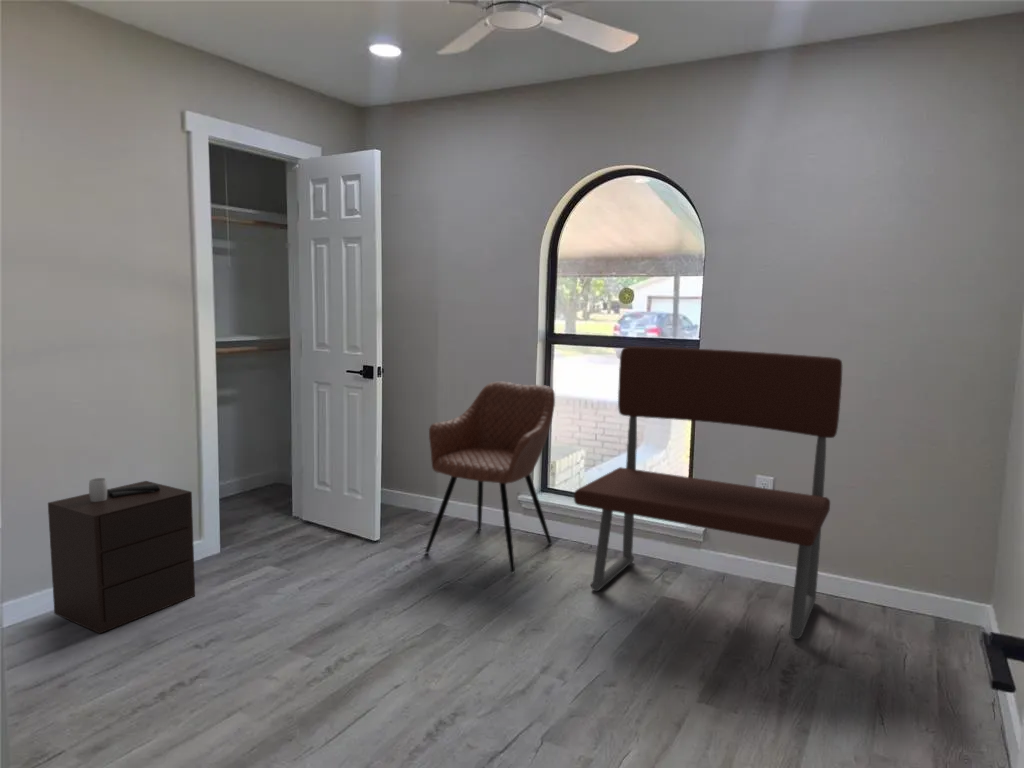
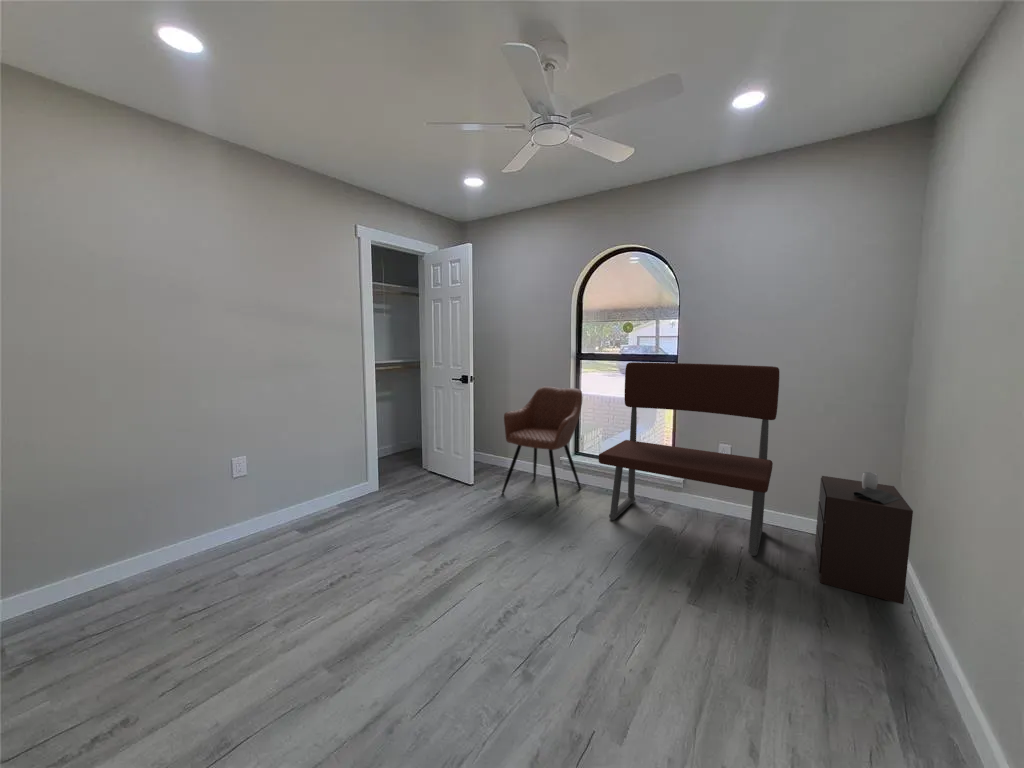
nightstand: present [48,478,195,633] -> present [815,472,913,604]

